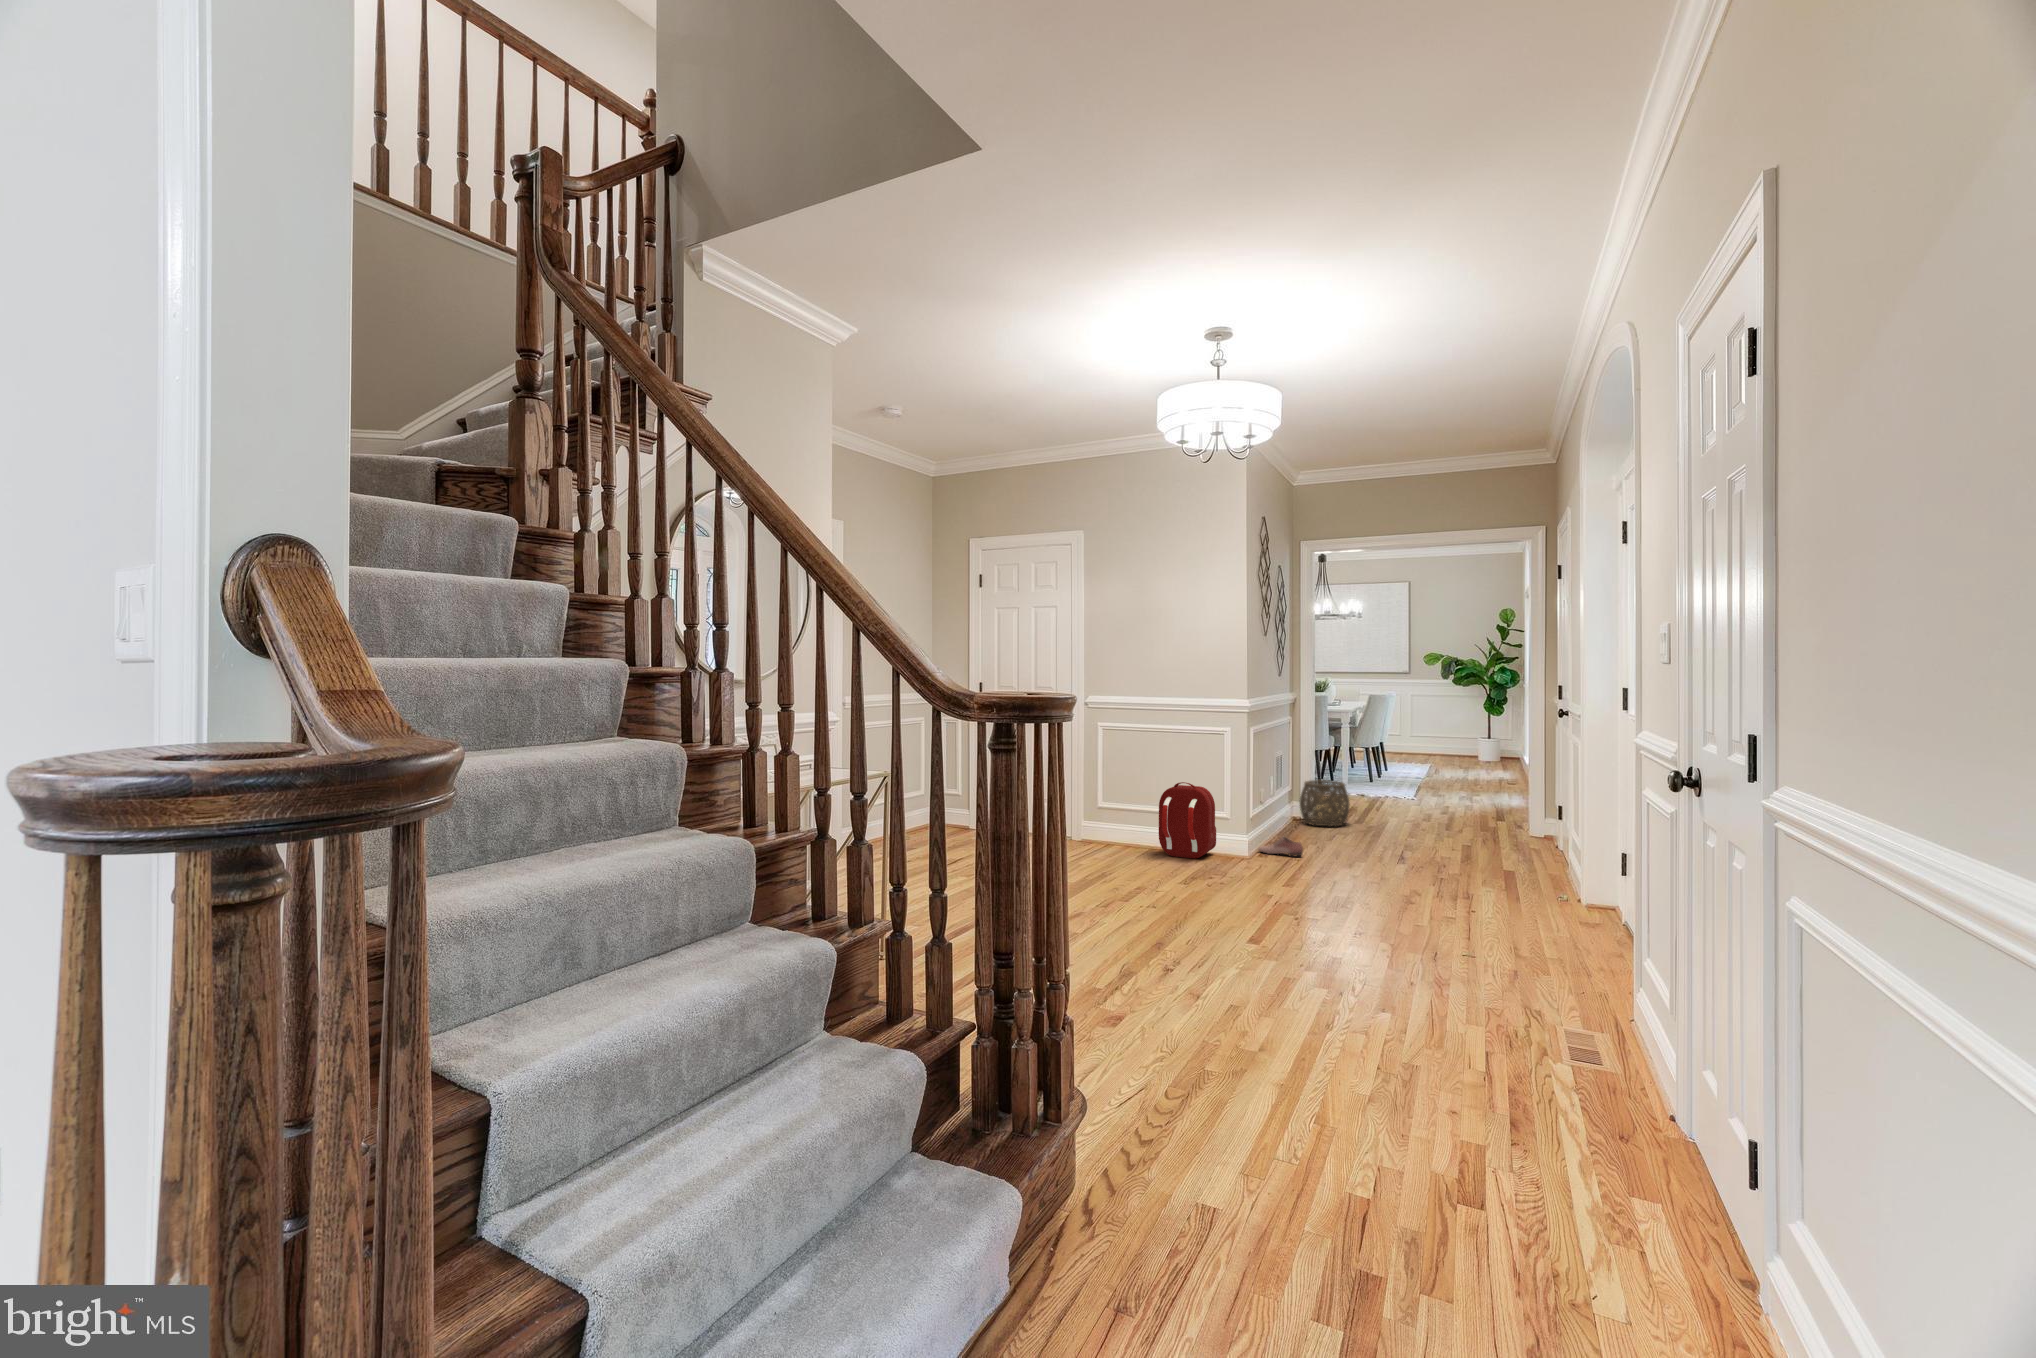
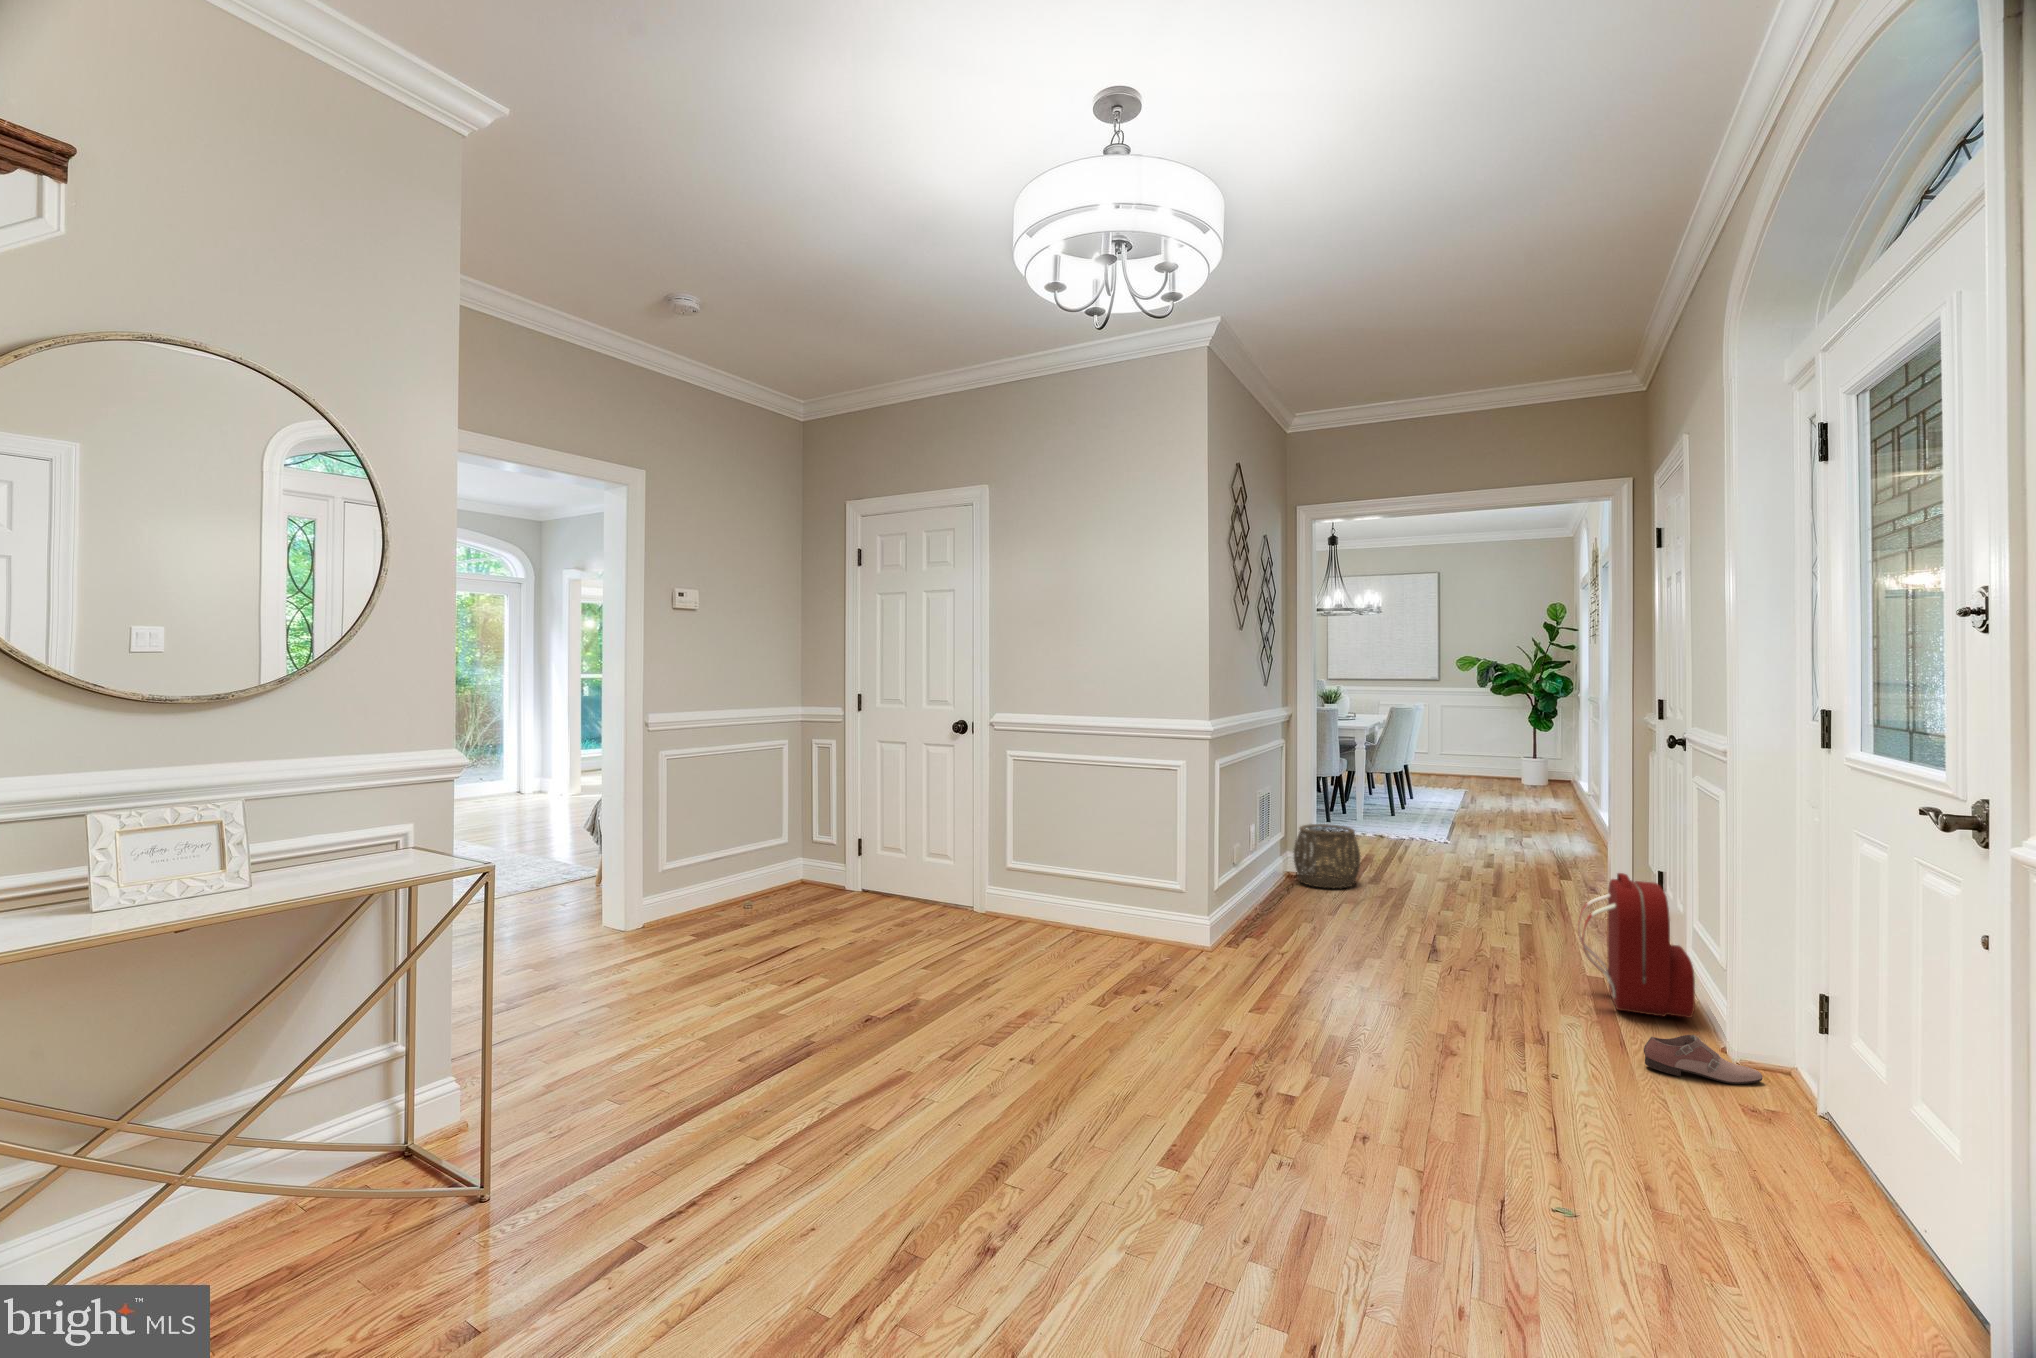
backpack: present [1159,782,1216,859] -> present [1578,873,1695,1018]
shoe: present [1258,837,1303,856] -> present [1644,1035,1763,1084]

